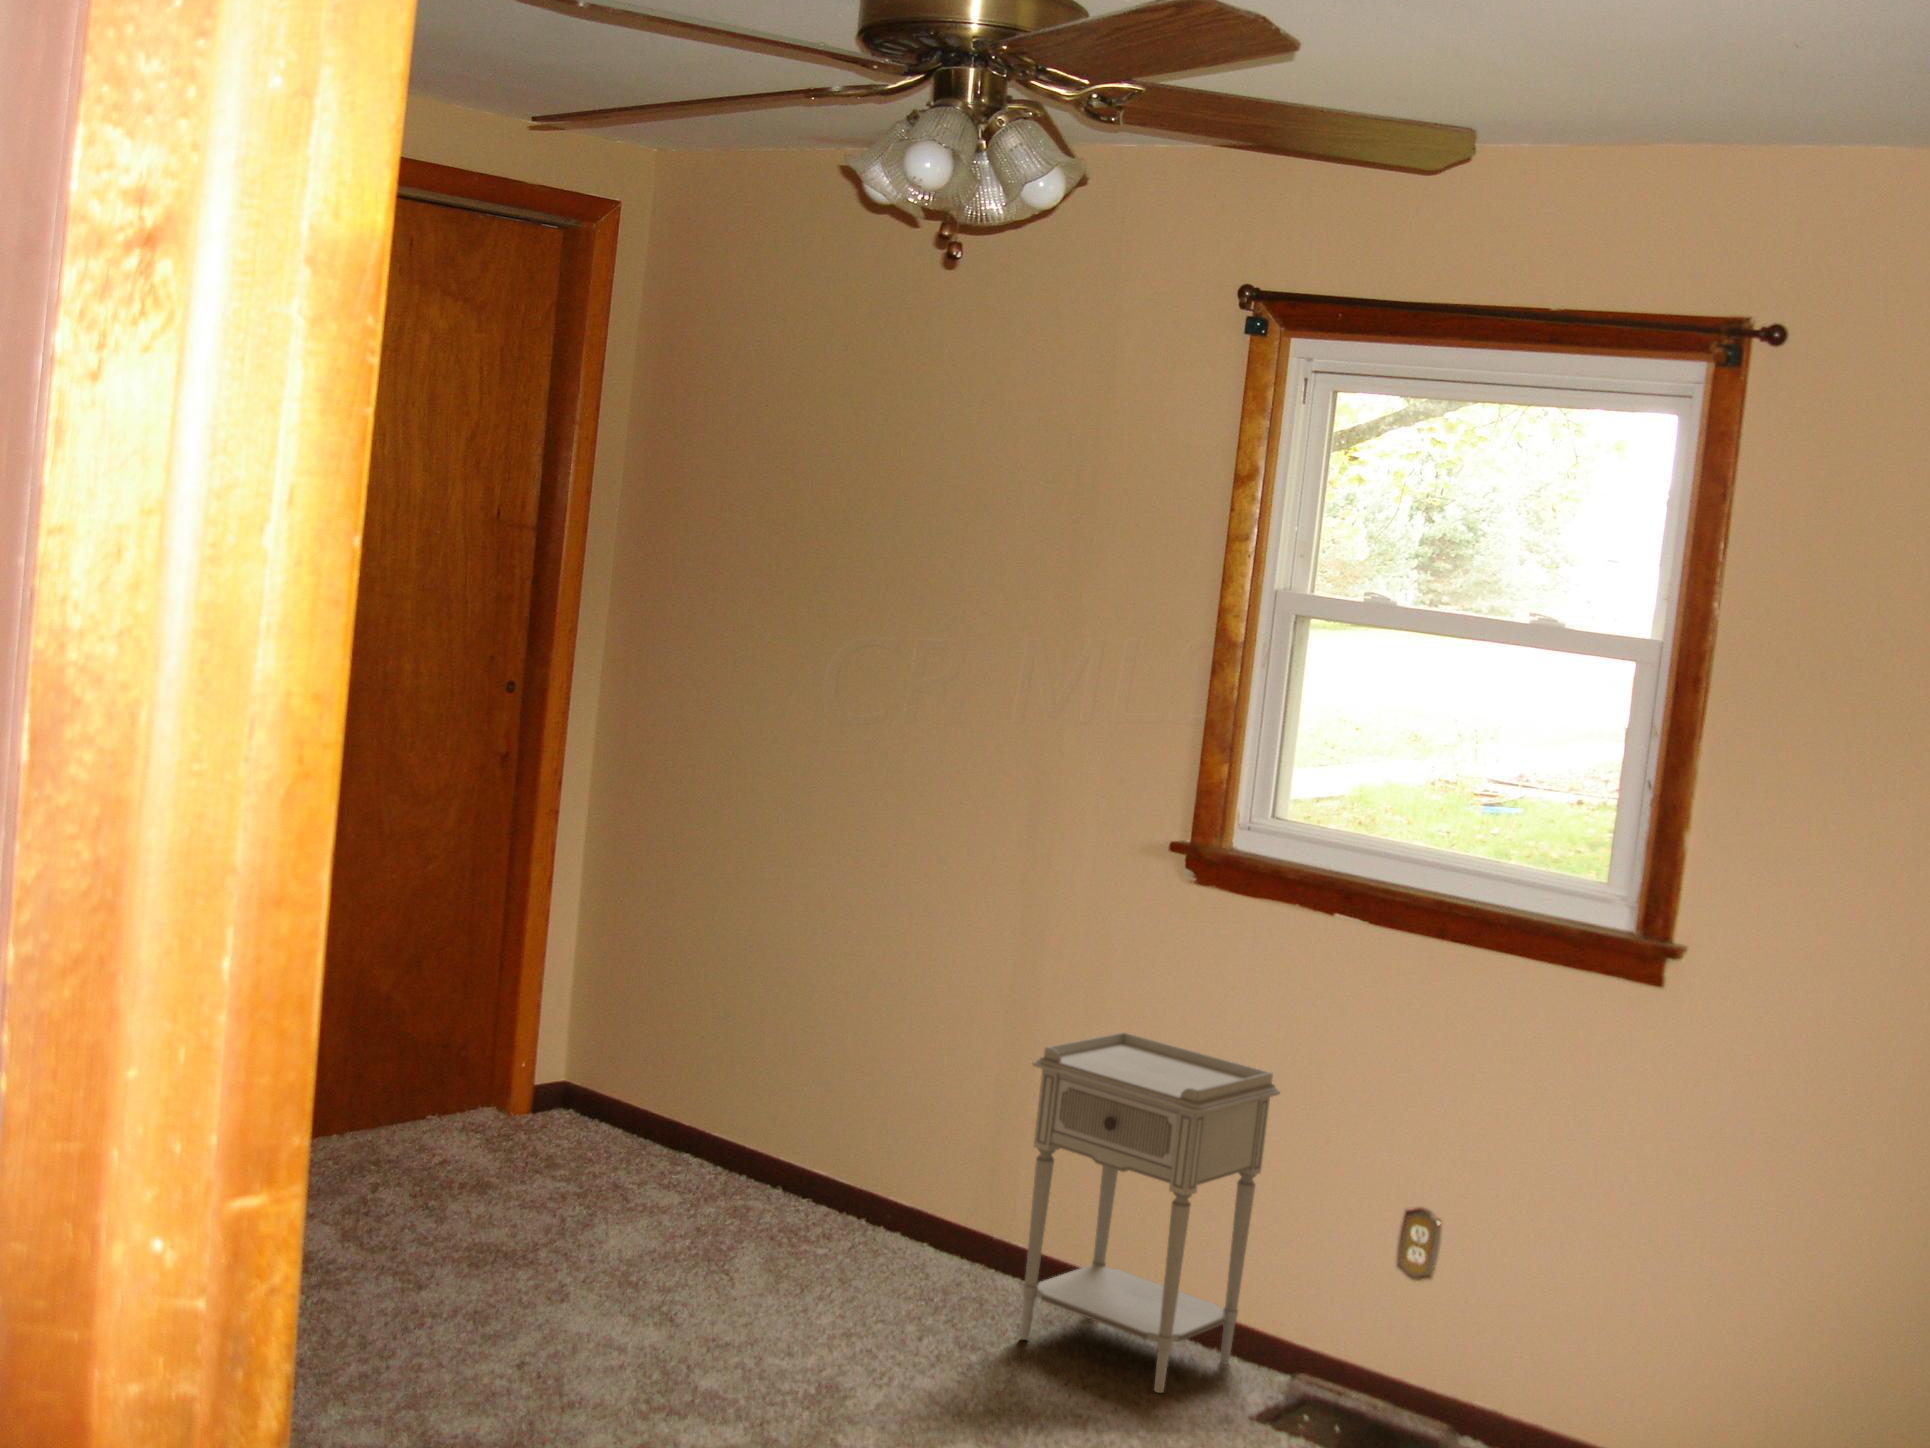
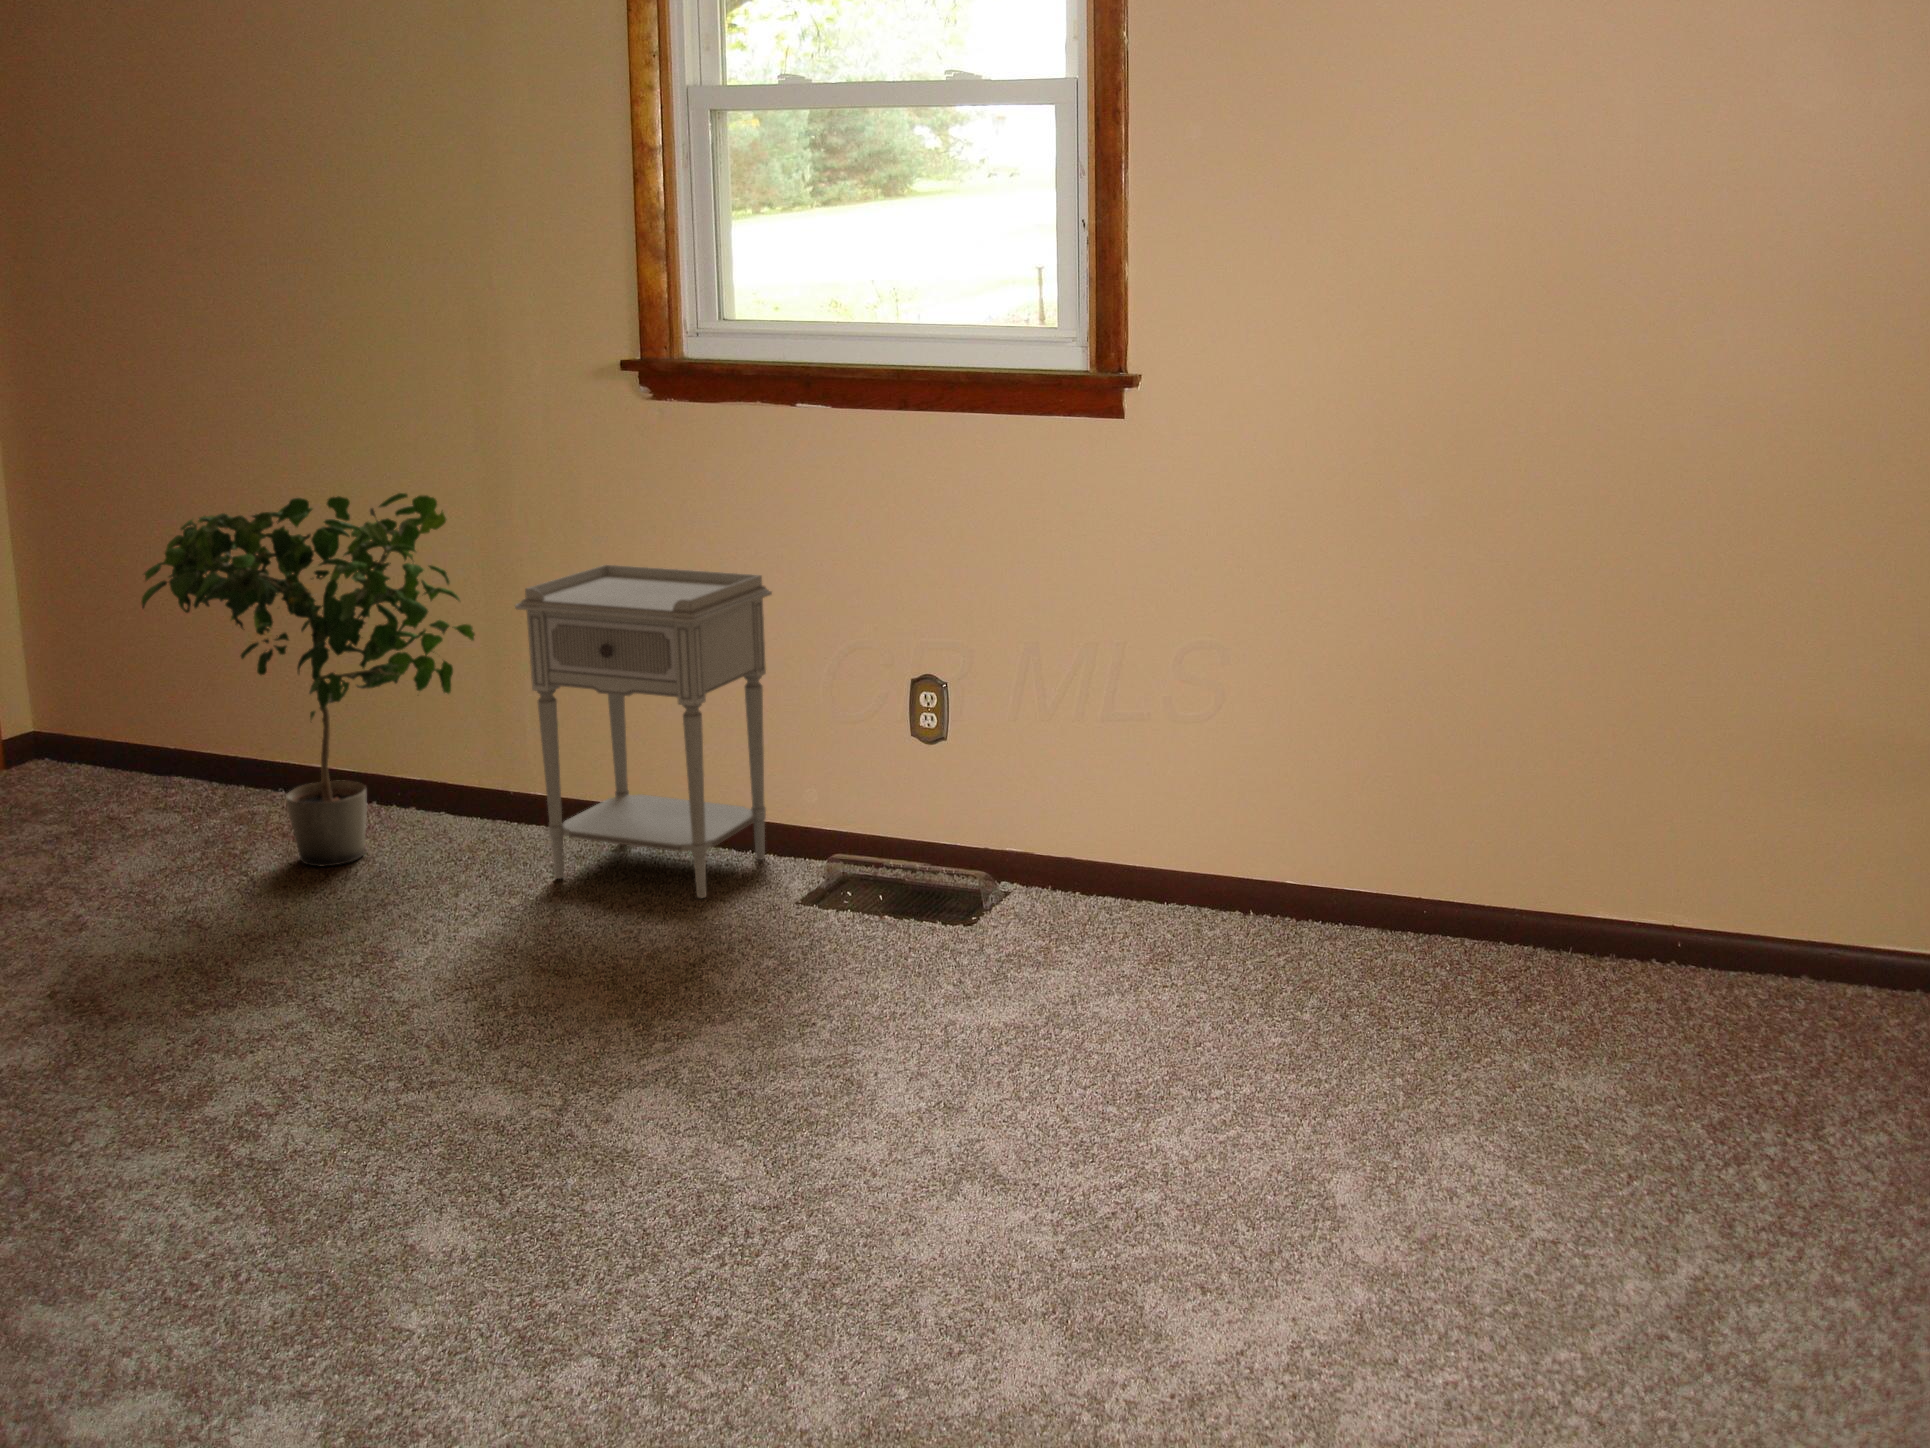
potted plant: none [705,921,988,1279] -> present [141,493,475,866]

